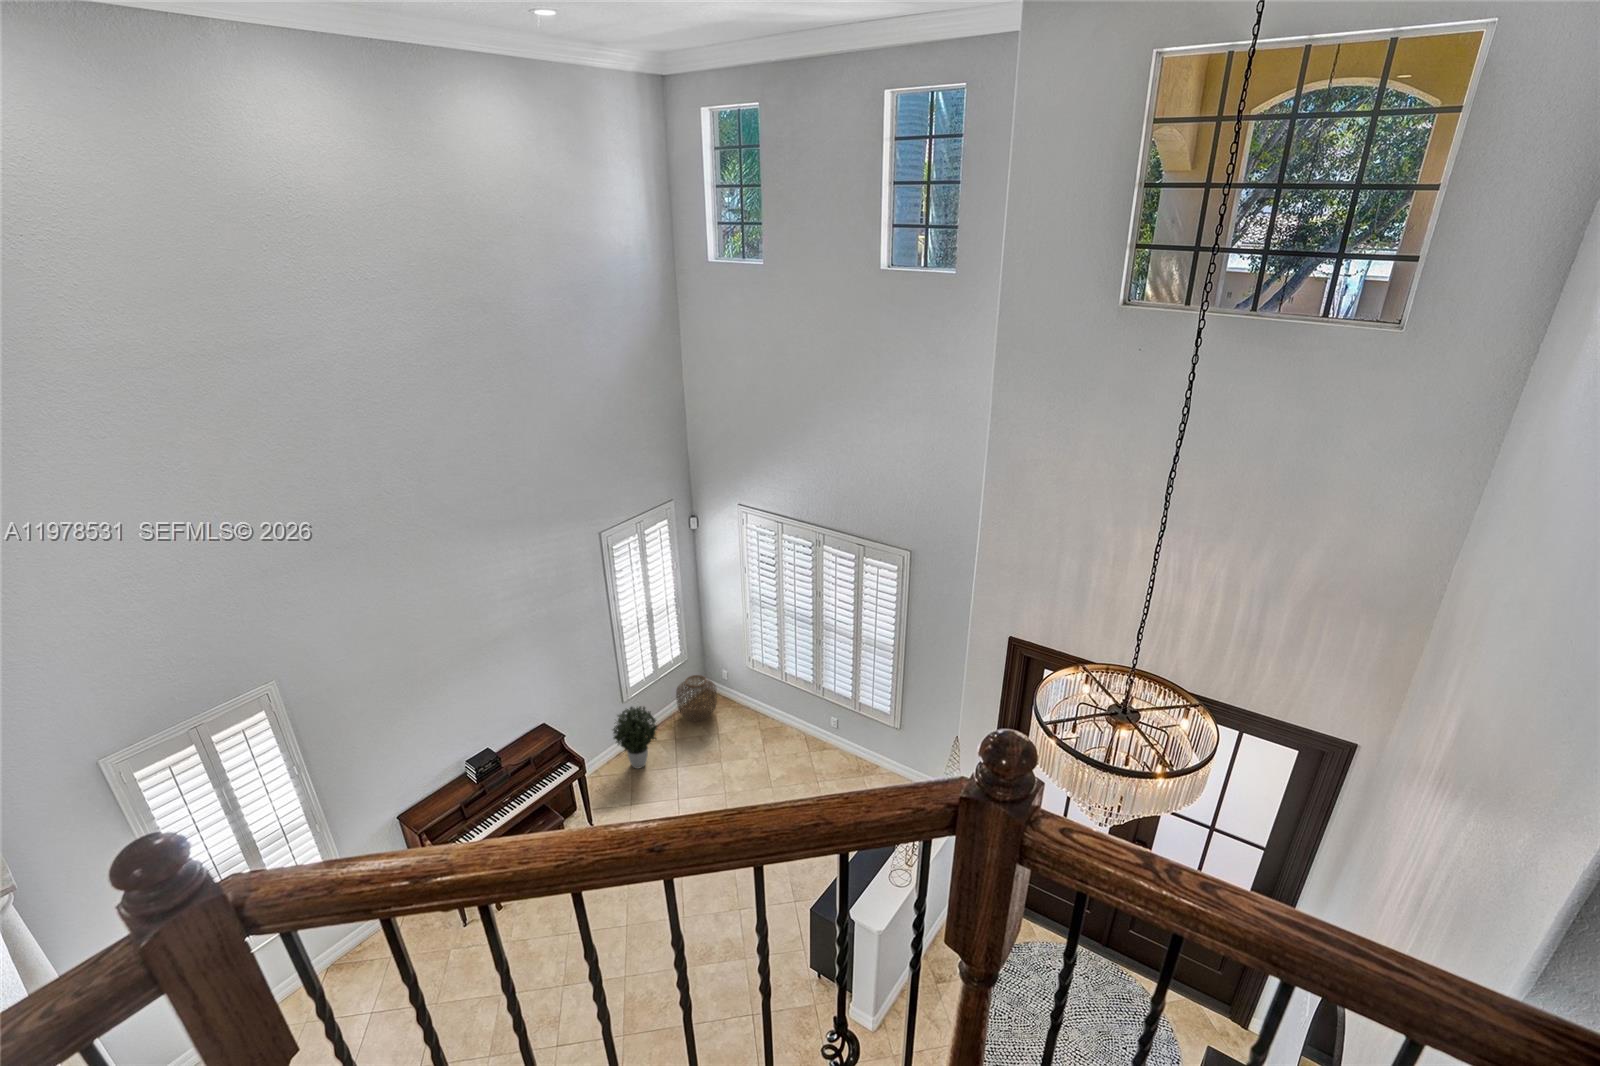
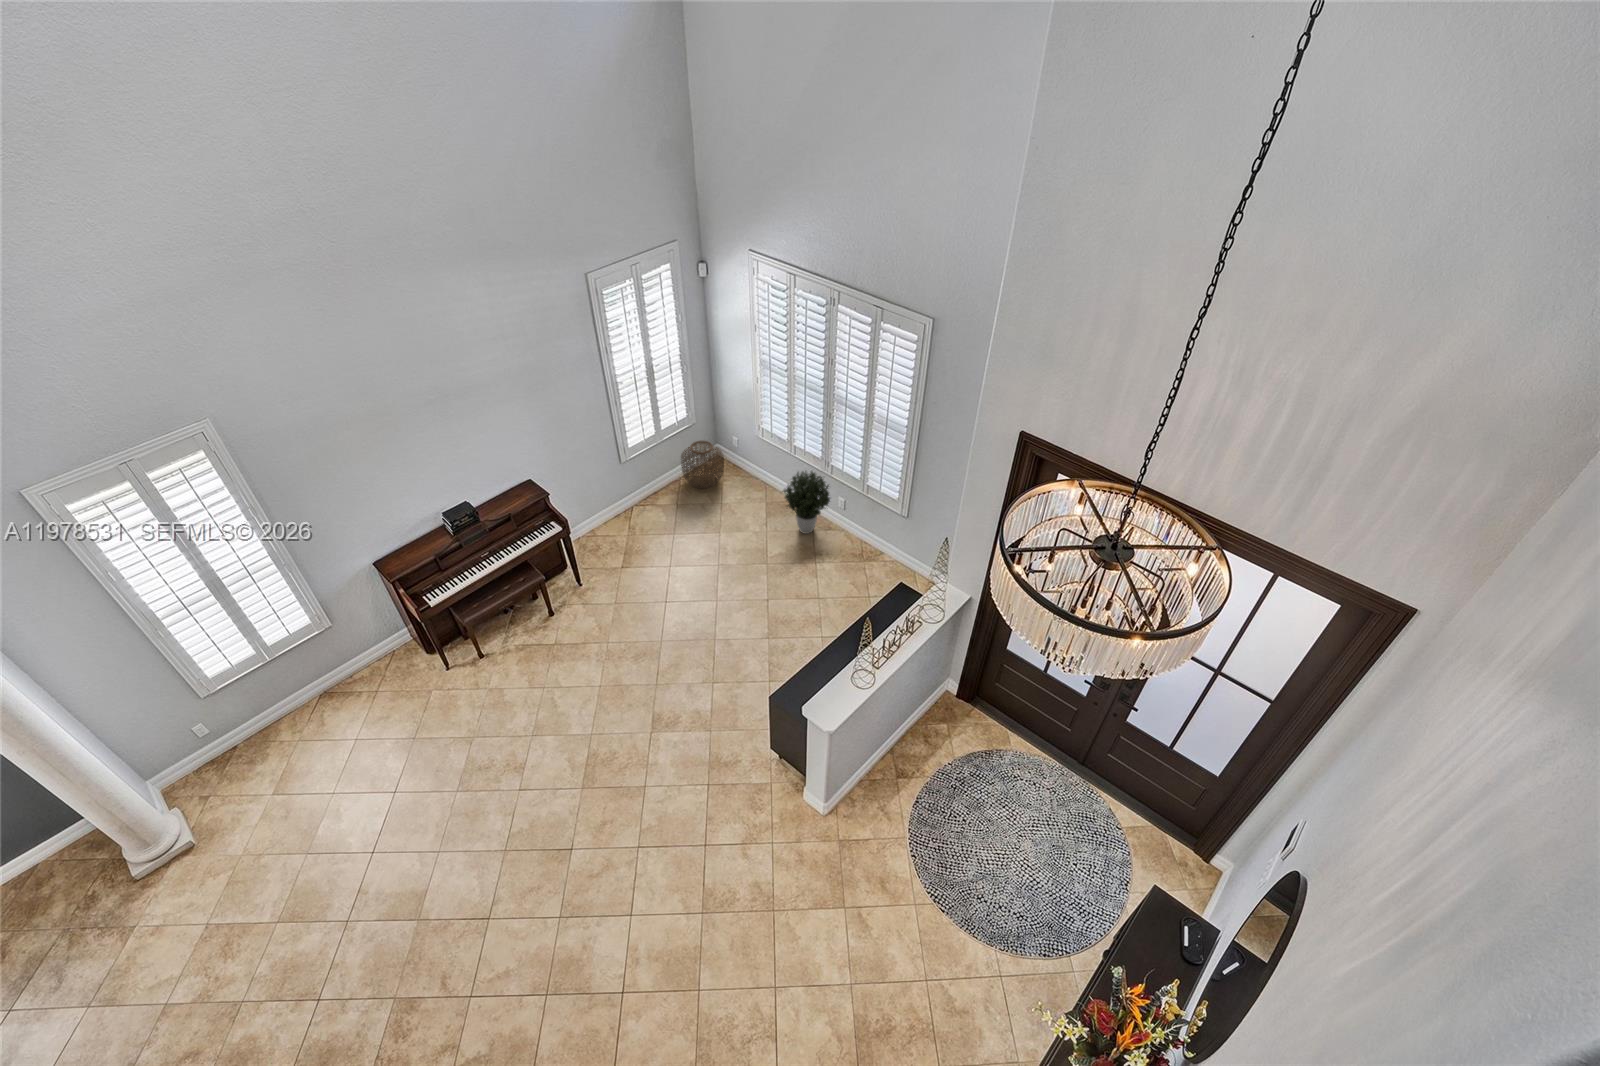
potted plant: present [613,706,657,769] -> present [783,471,830,534]

